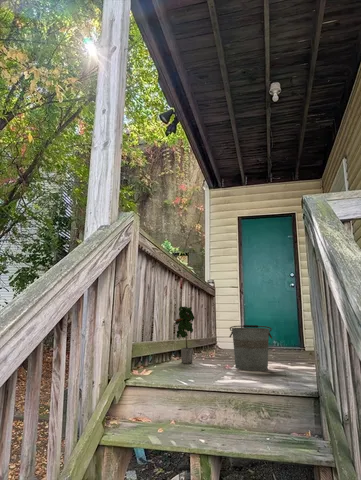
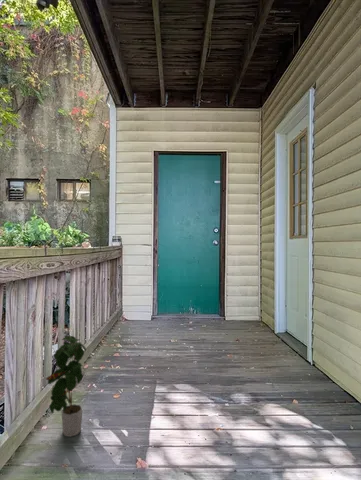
bucket: present [229,325,272,371] -> none [144,374,216,468]

